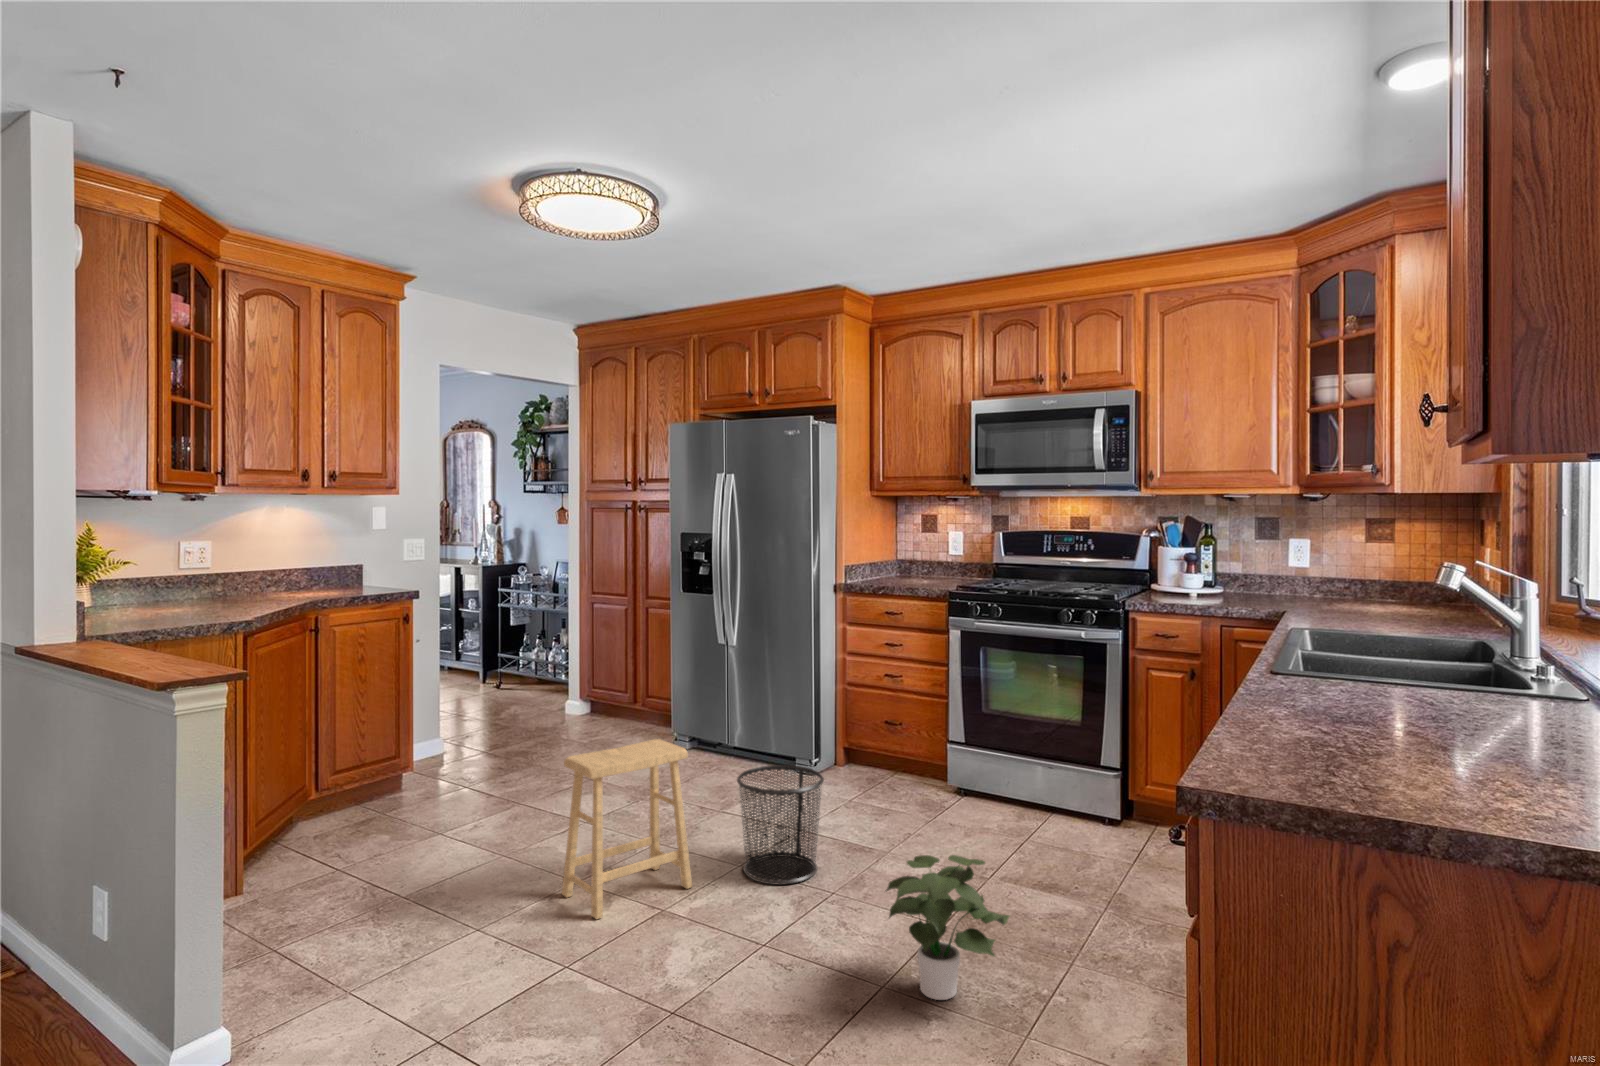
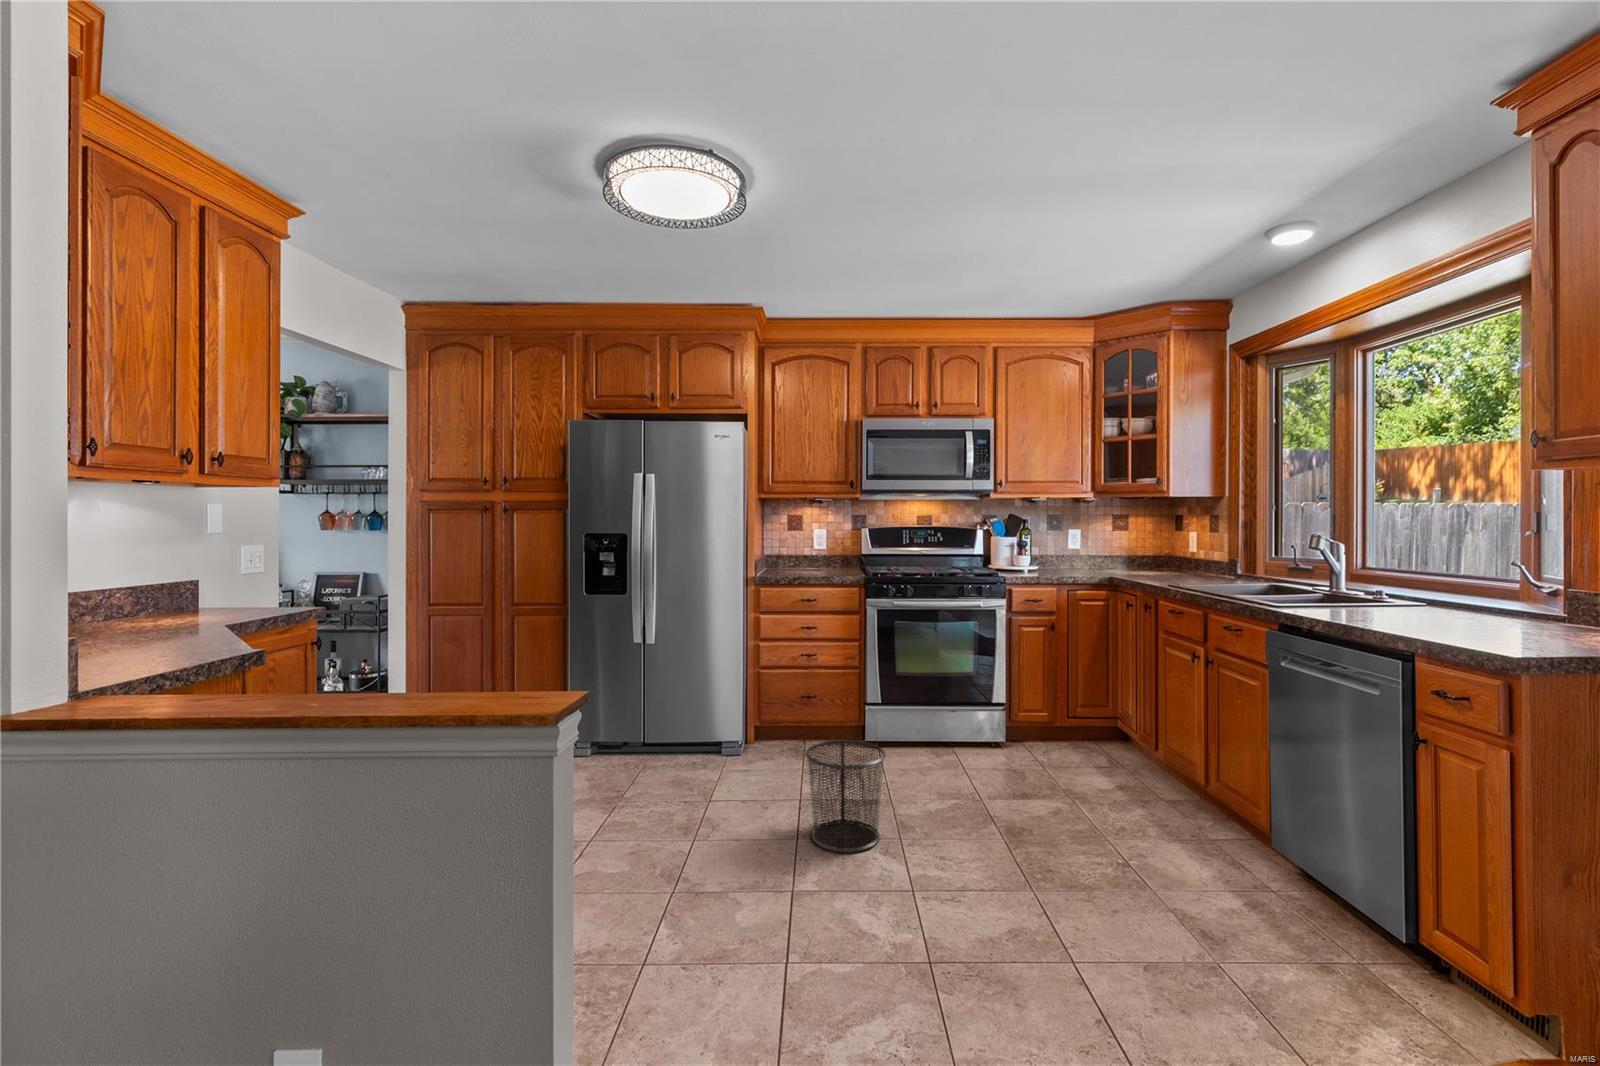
footstool: present [562,739,692,919] -> none [692,735,801,931]
potted plant: present [886,855,1010,1000] -> none [1039,785,1155,908]

